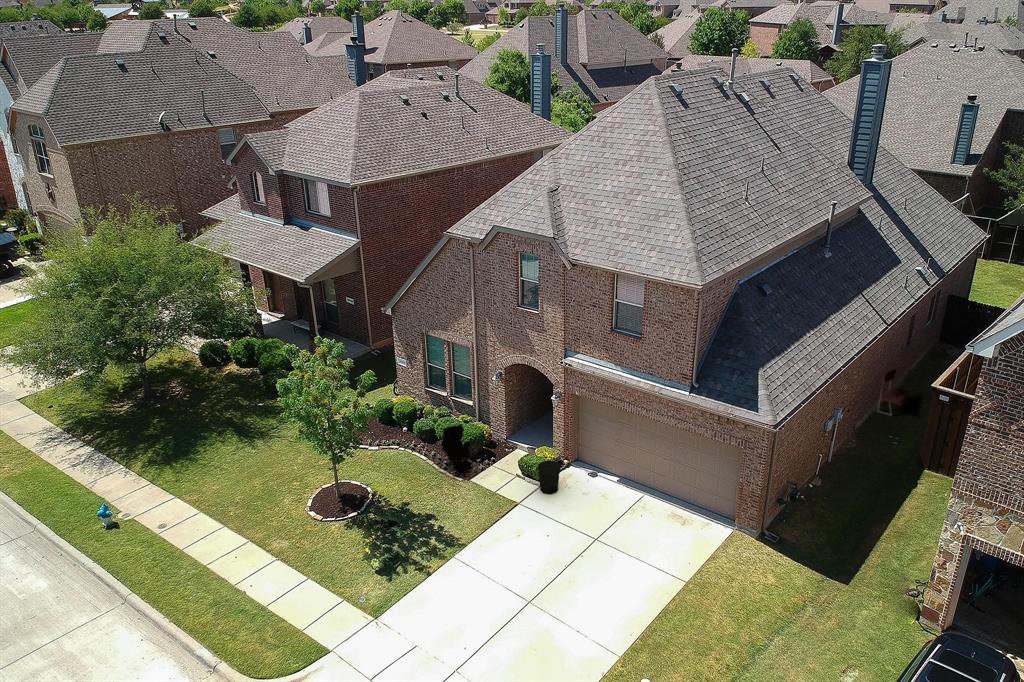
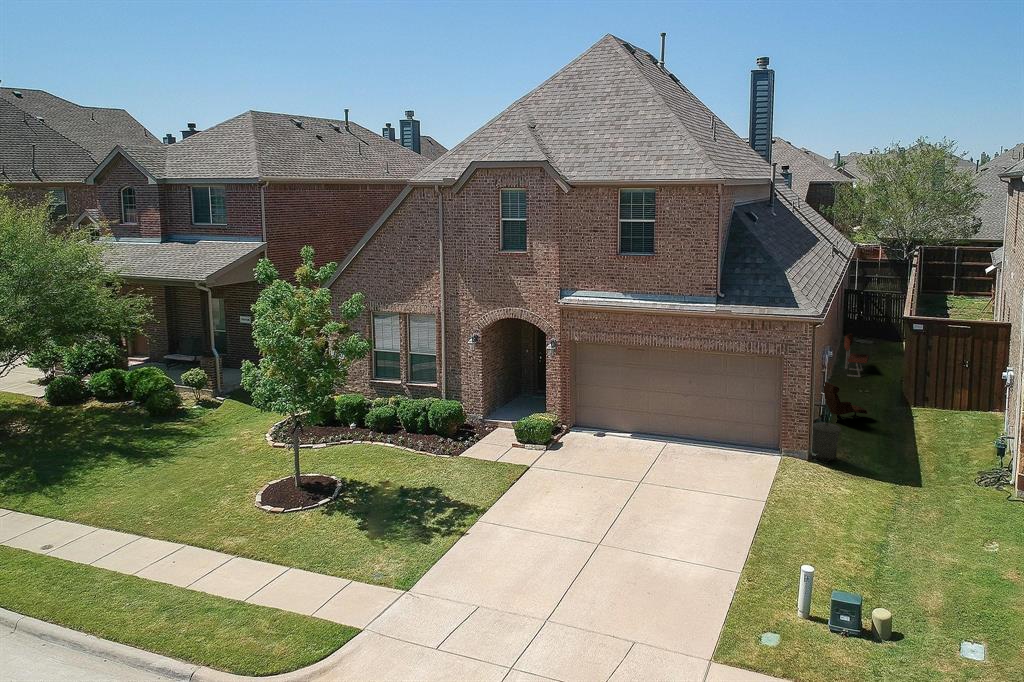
lounge chair: present [442,425,472,475] -> present [824,382,867,424]
trash can: present [538,461,561,494] -> present [813,422,841,461]

